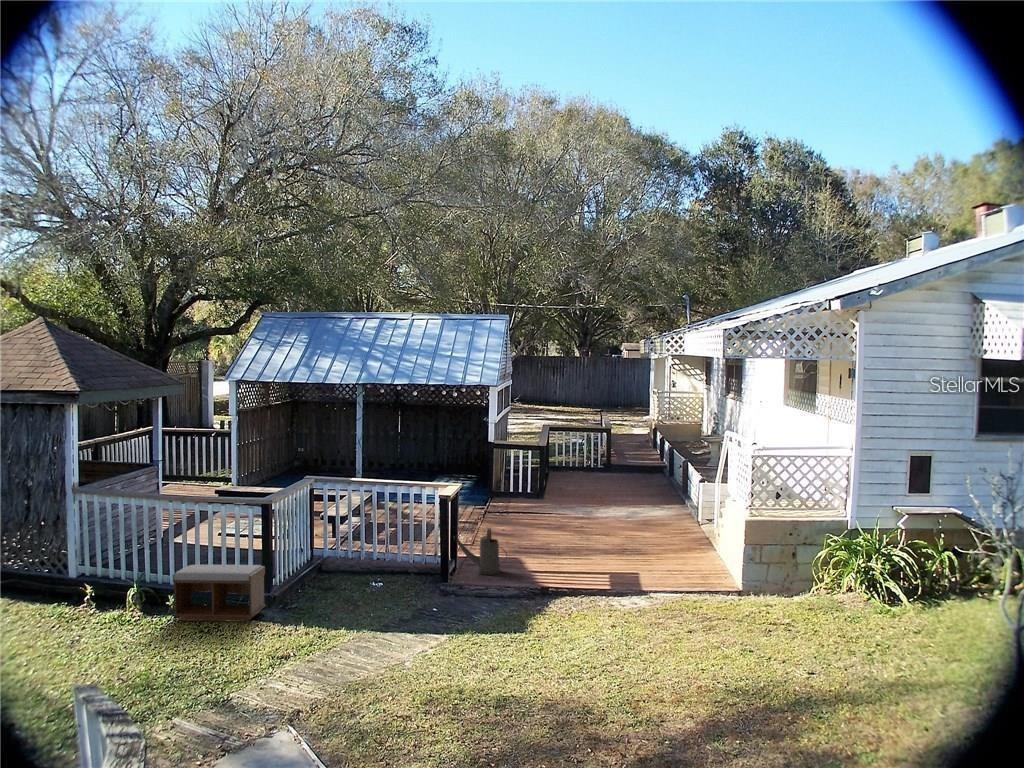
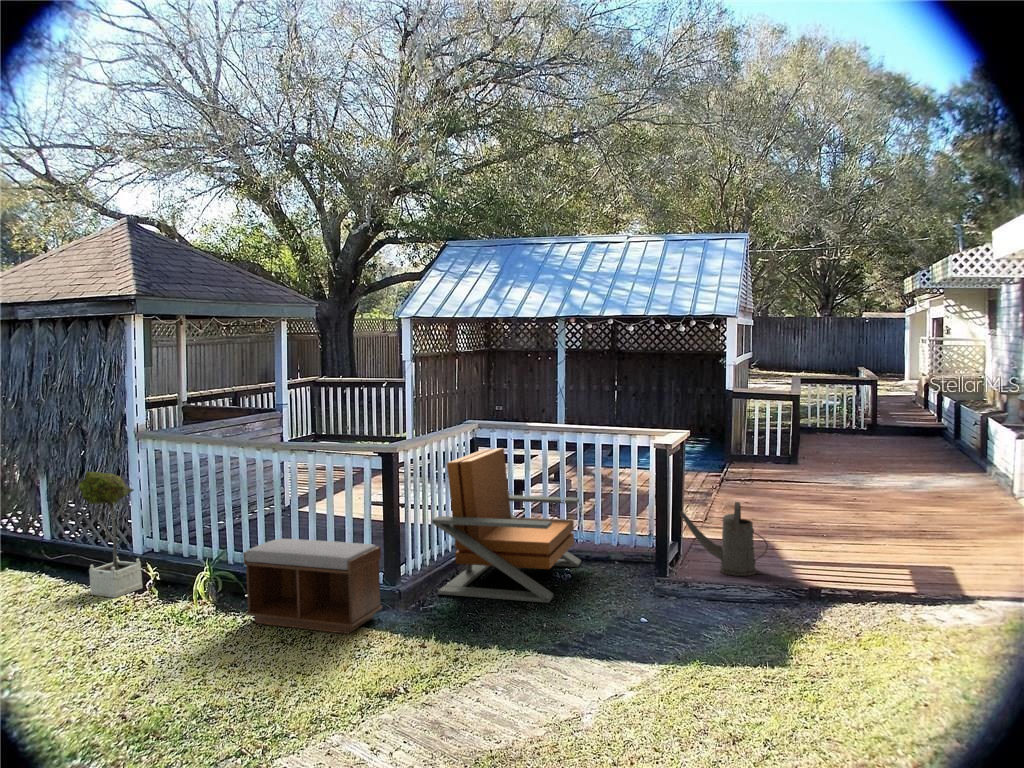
lounge chair: none [294,497,389,597] -> present [432,448,581,603]
potted tree: none [27,524,74,614] -> present [79,471,142,598]

